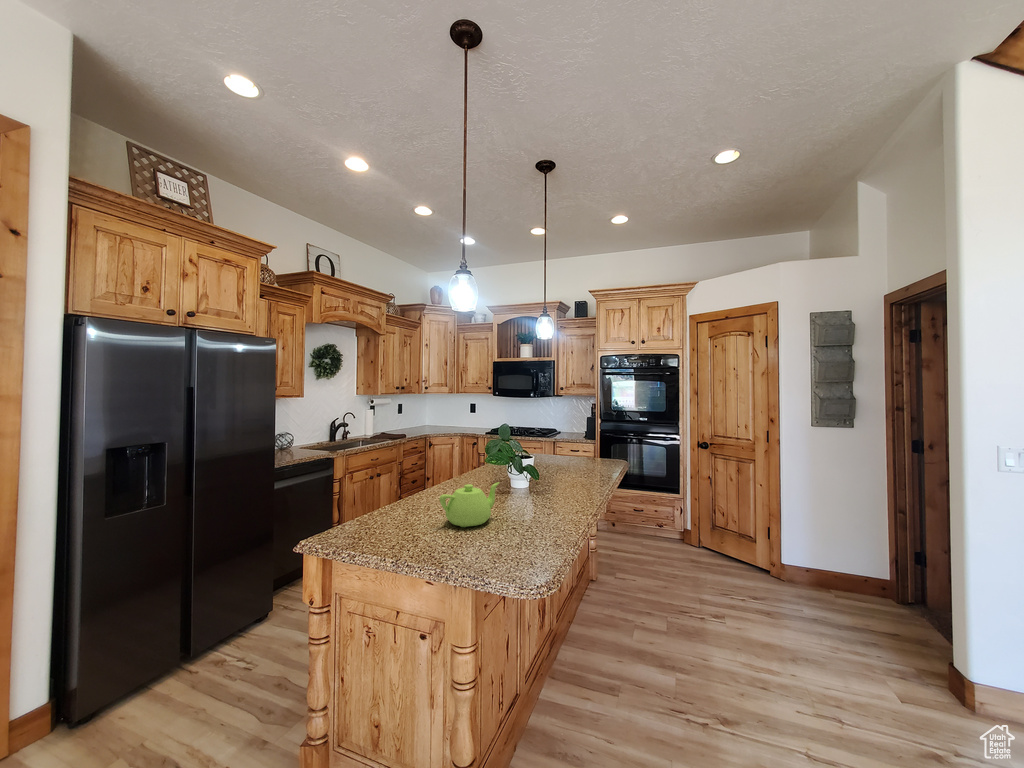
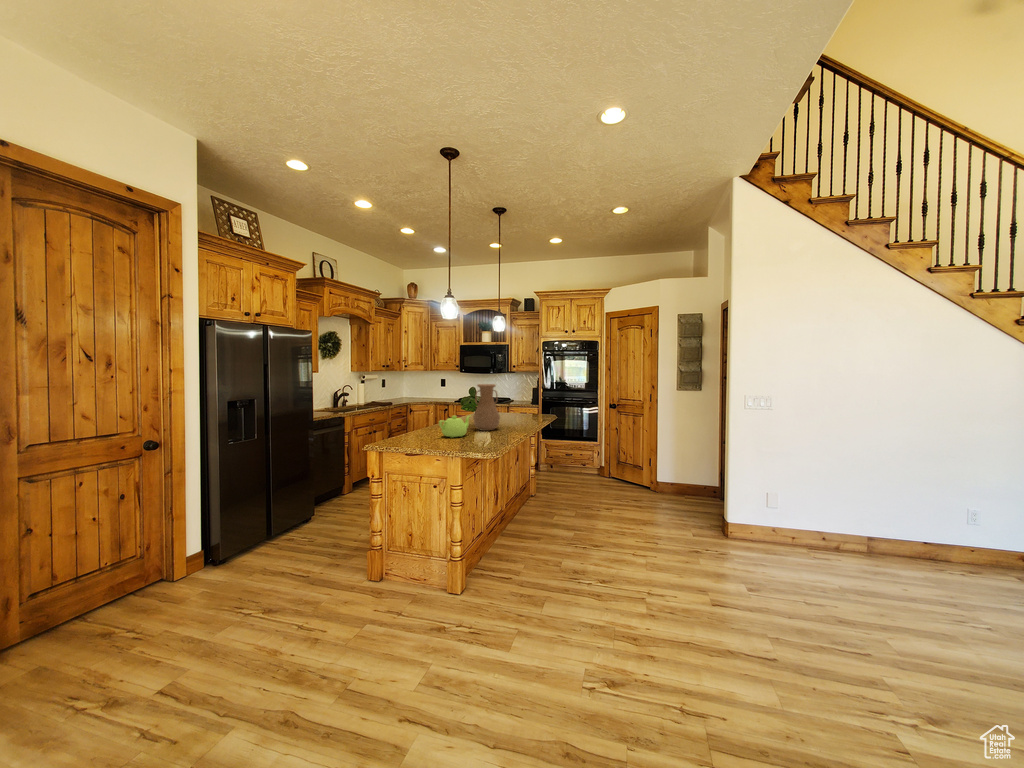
vase: none [504,423,550,506] -> present [473,384,500,431]

